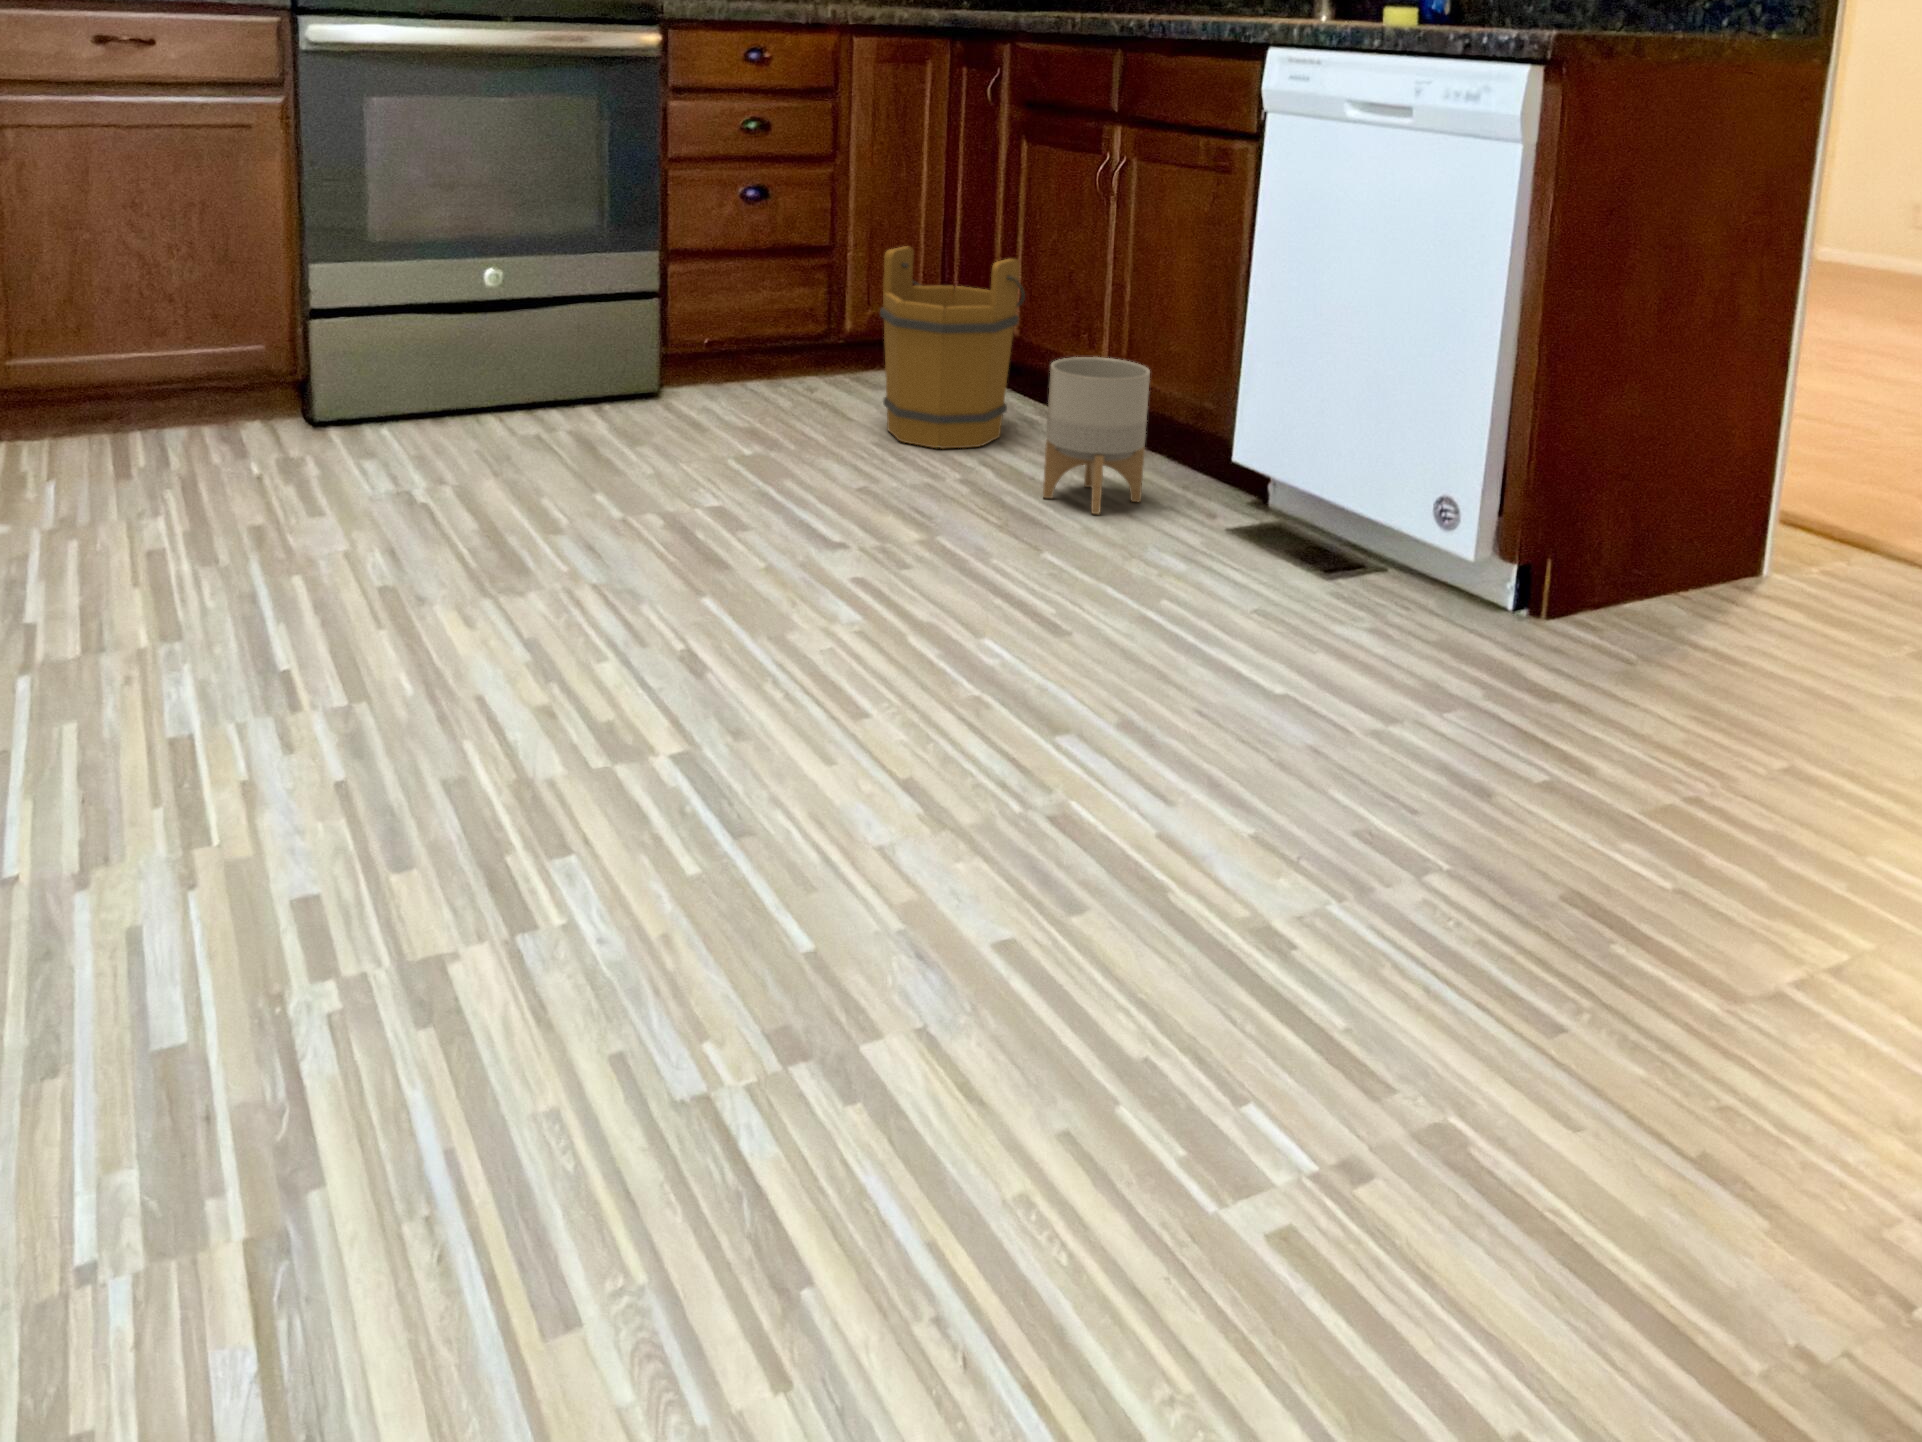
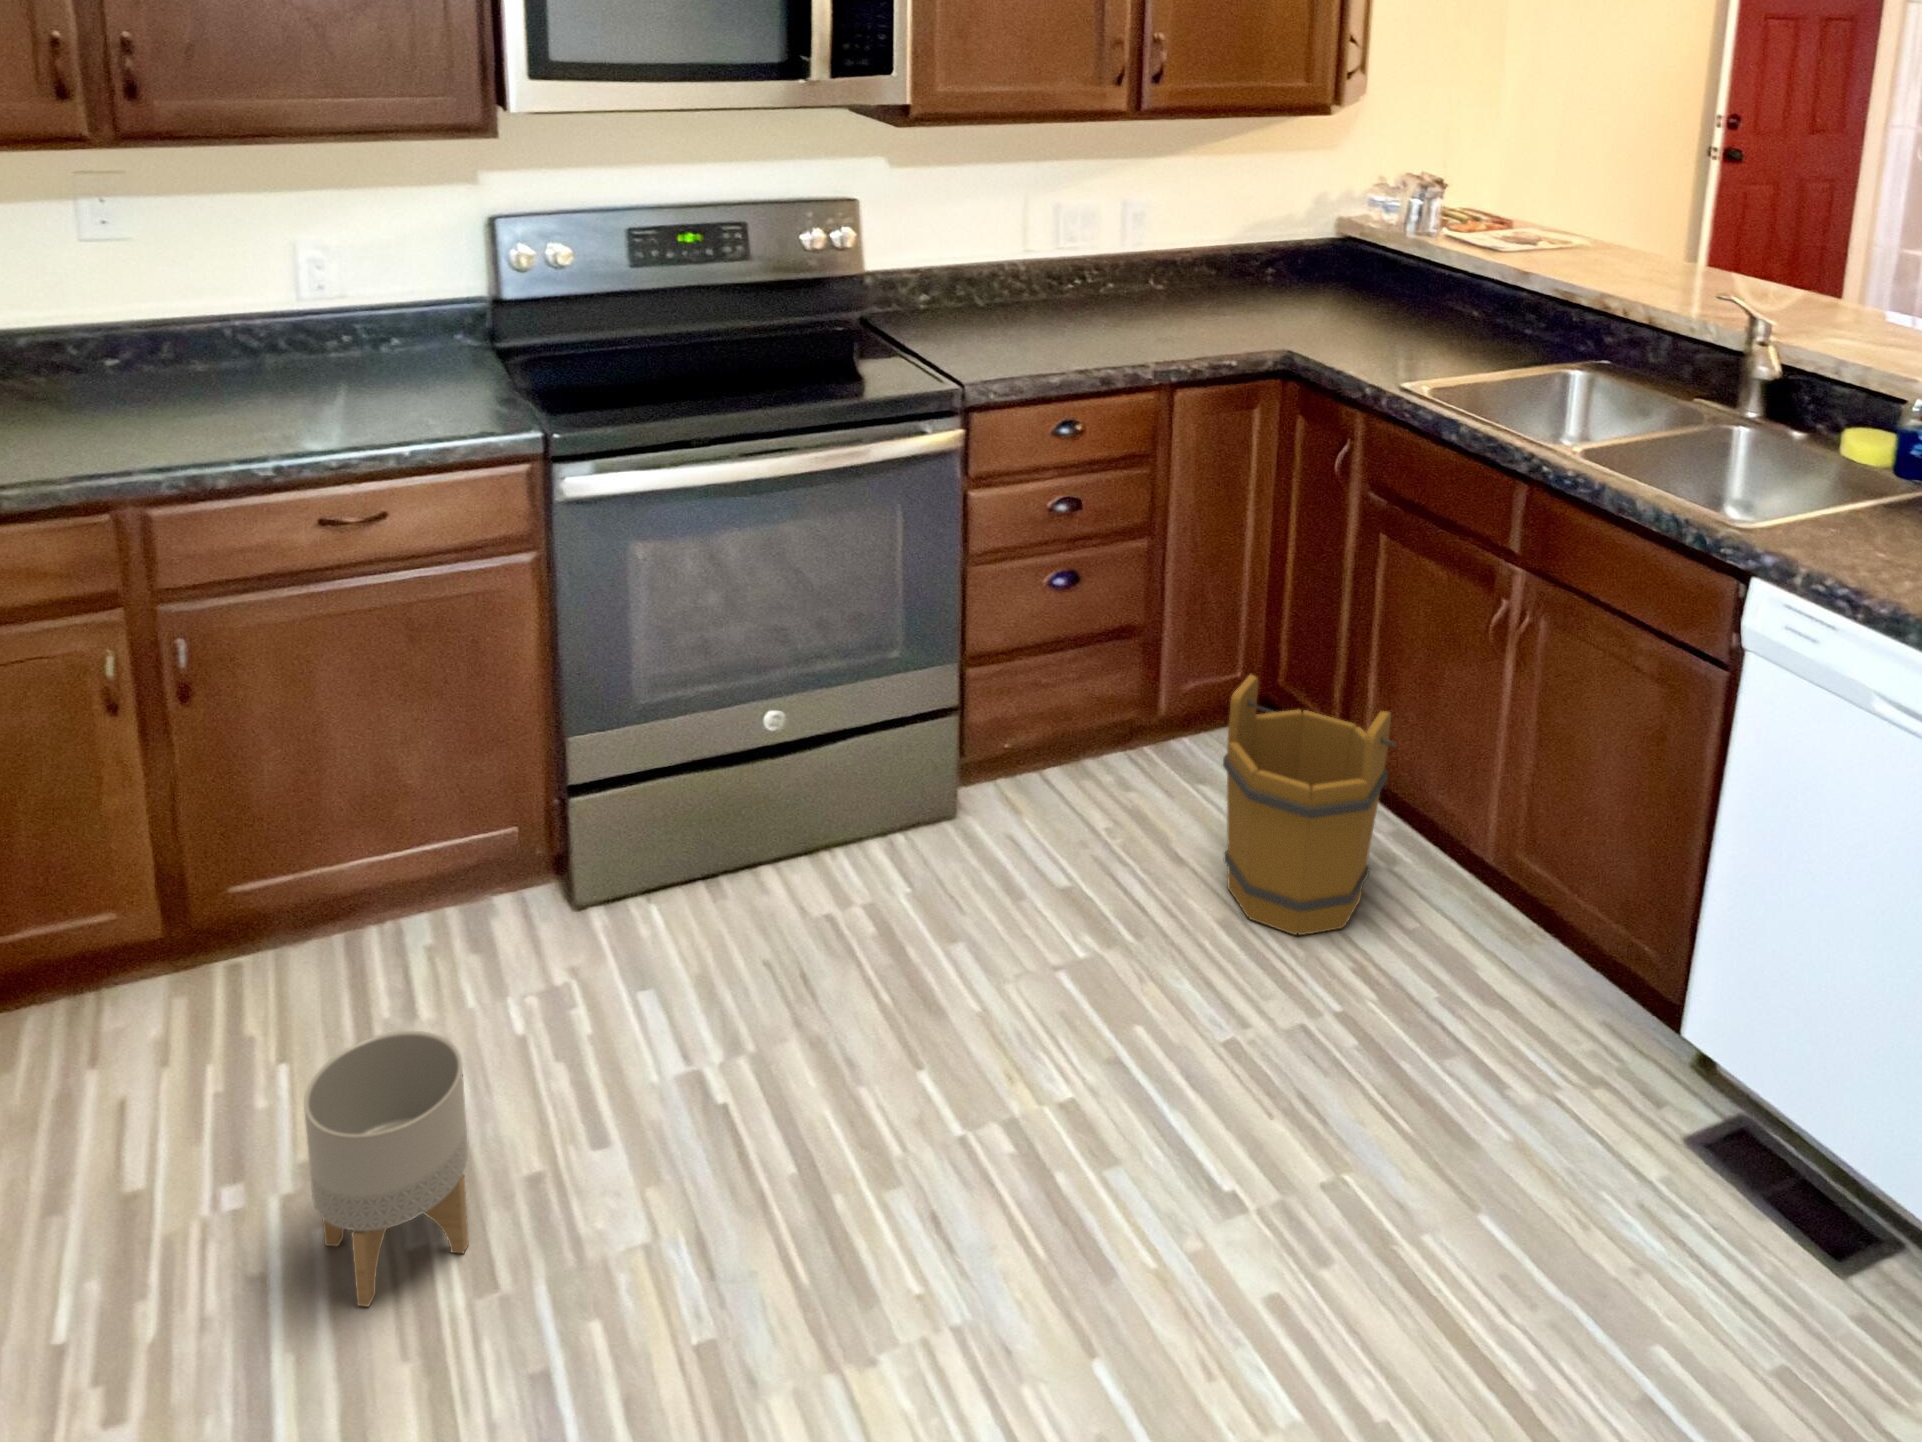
planter: present [1043,357,1150,514] -> present [304,1031,469,1306]

